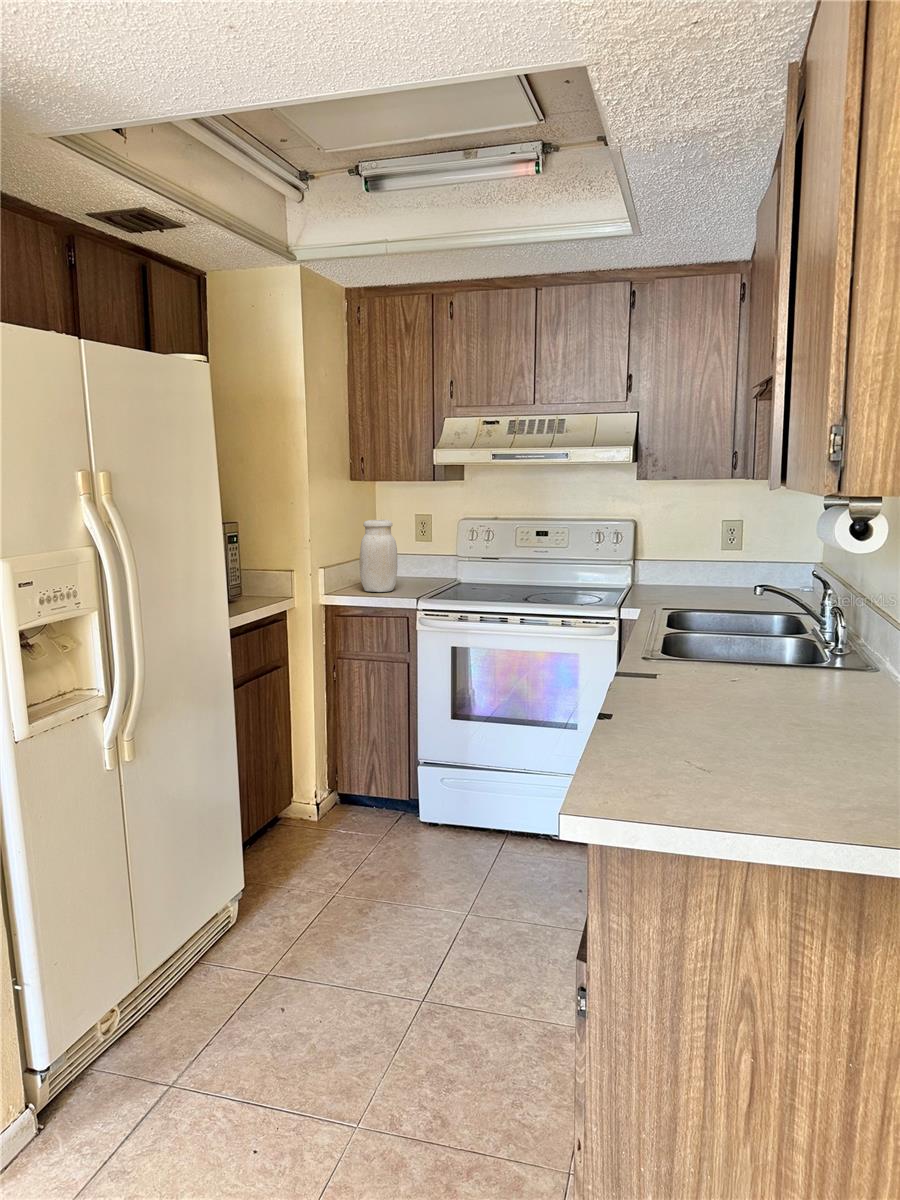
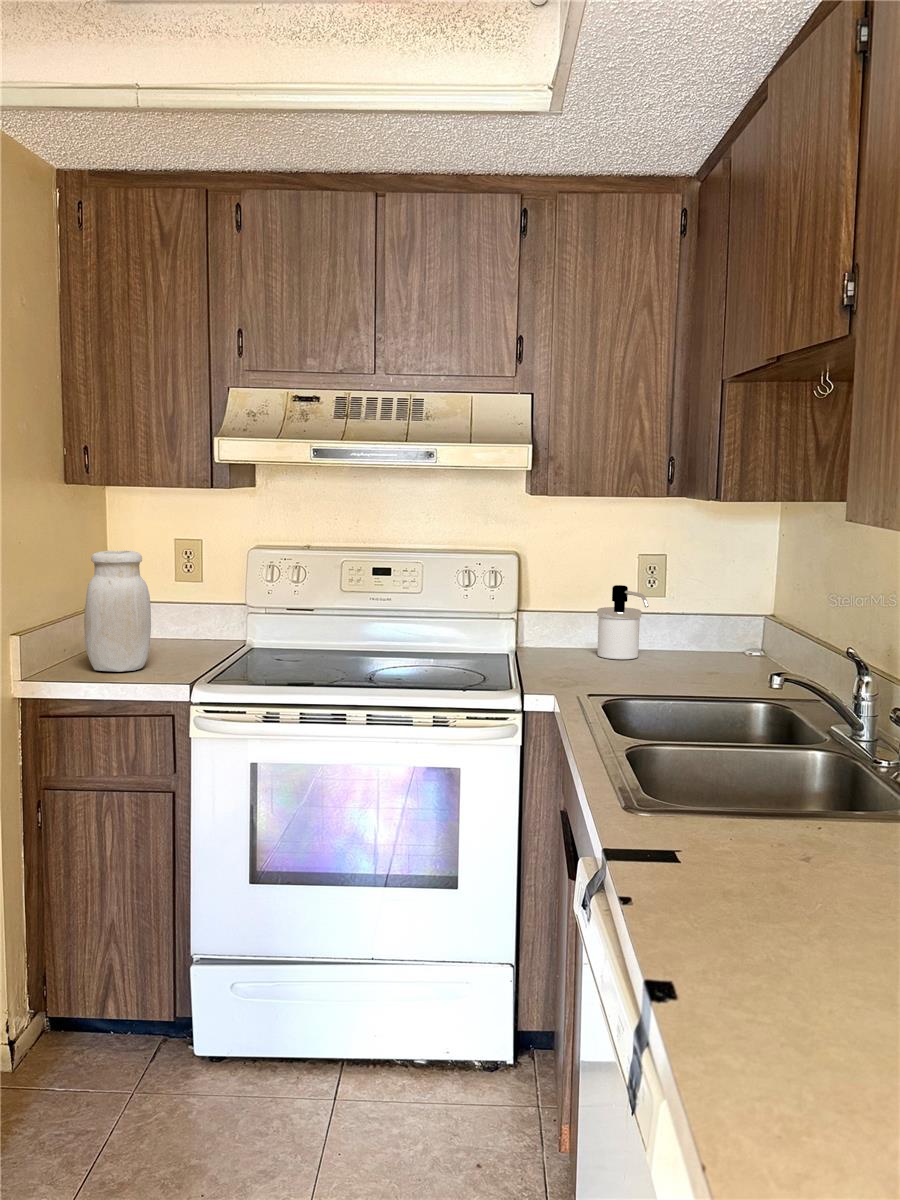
soap dispenser: none [688,541,720,591] -> present [597,585,648,659]

